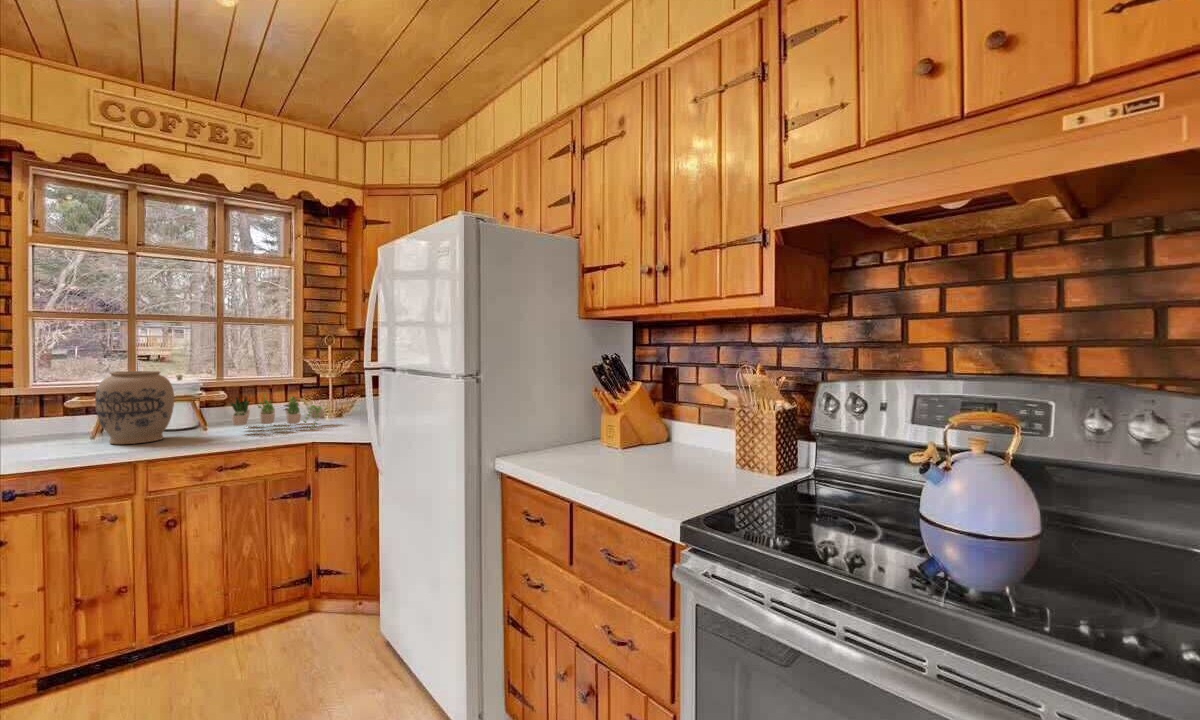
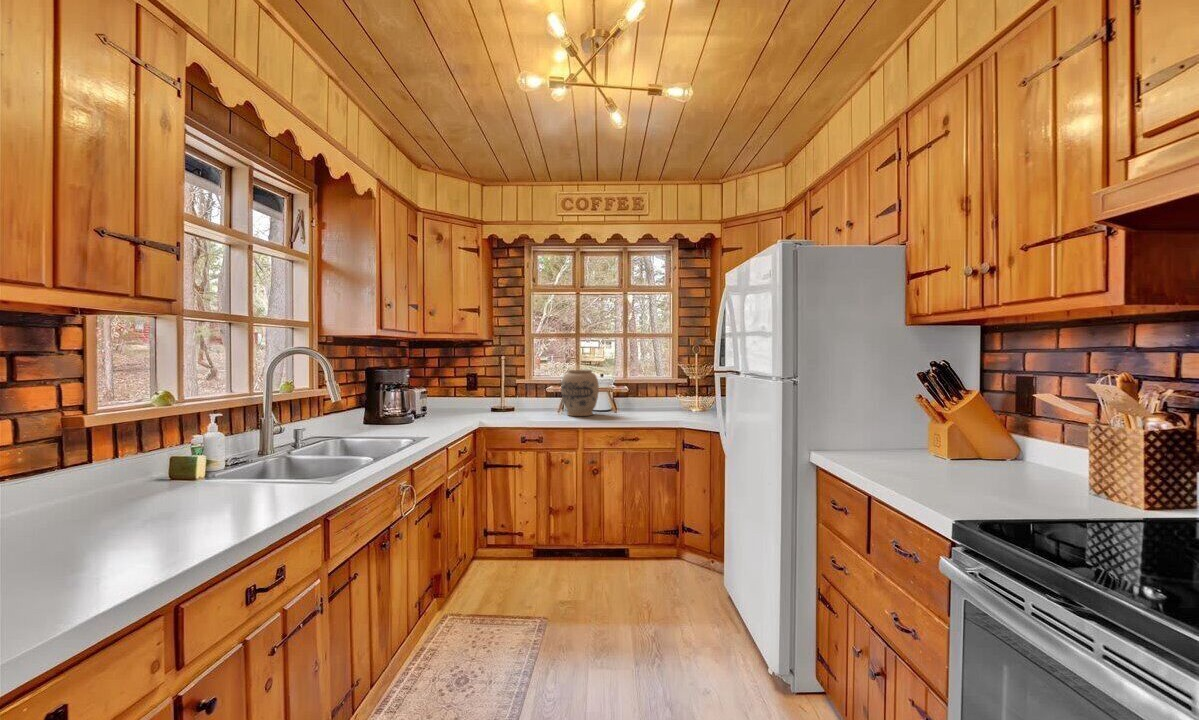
succulent plant: present [230,395,324,429] -> none [629,387,688,417]

